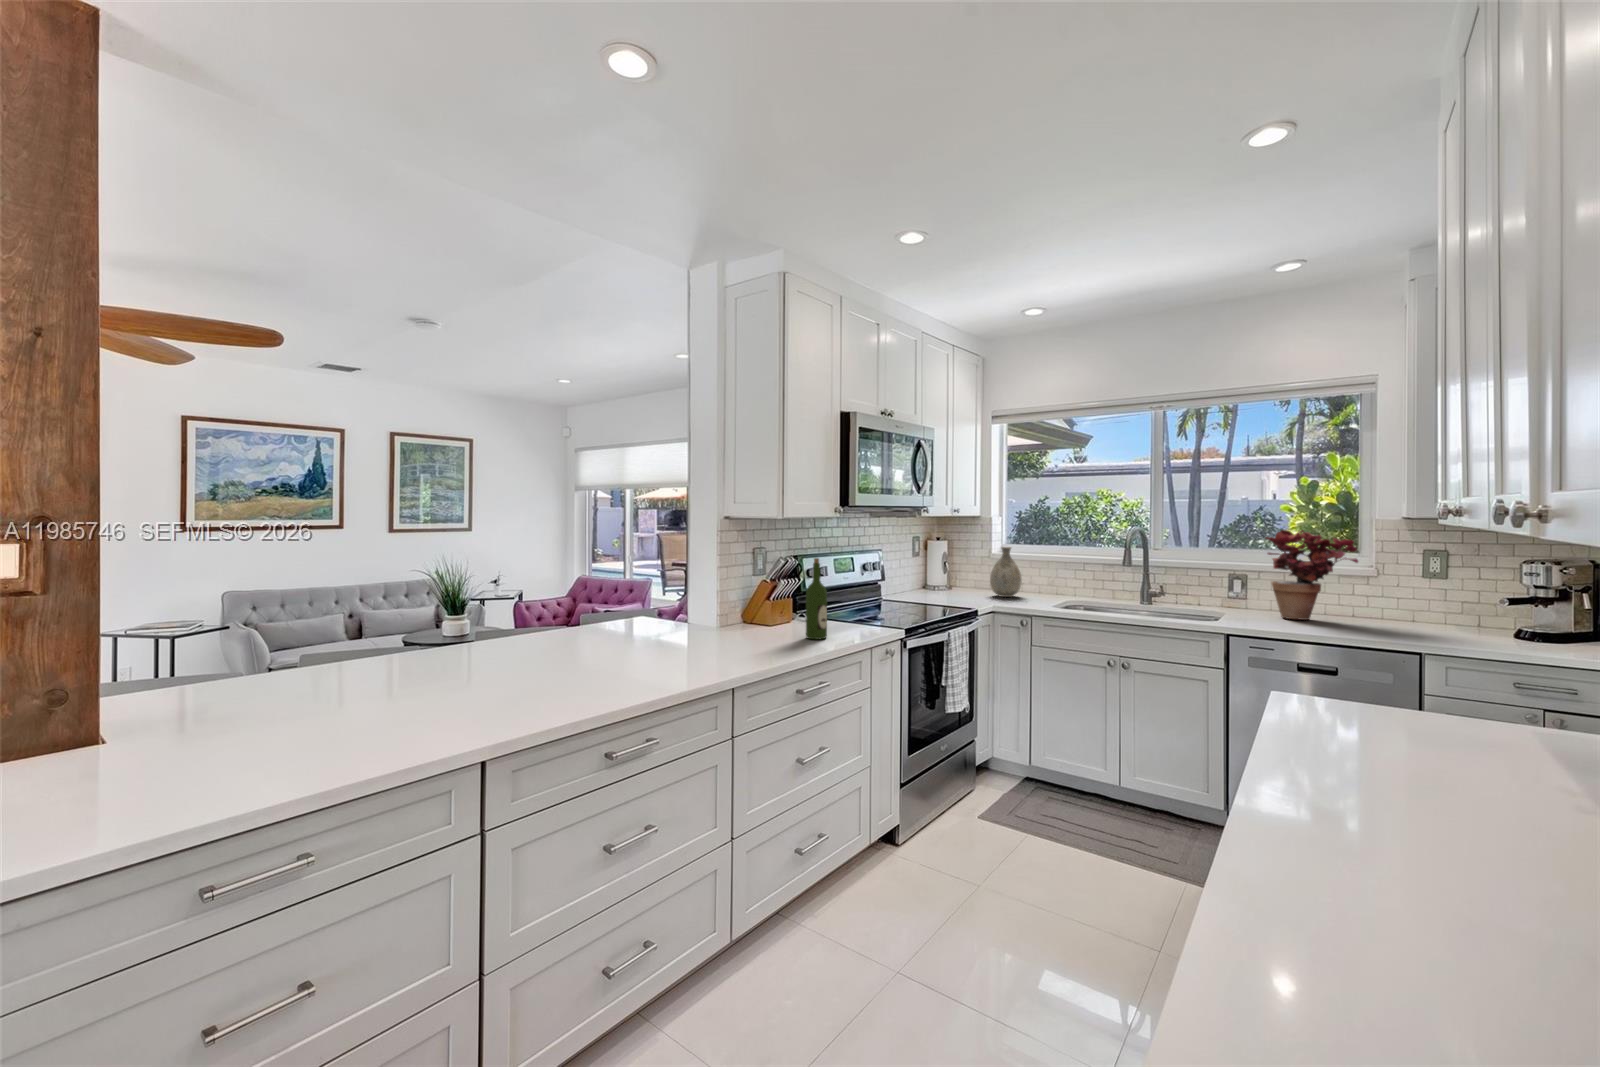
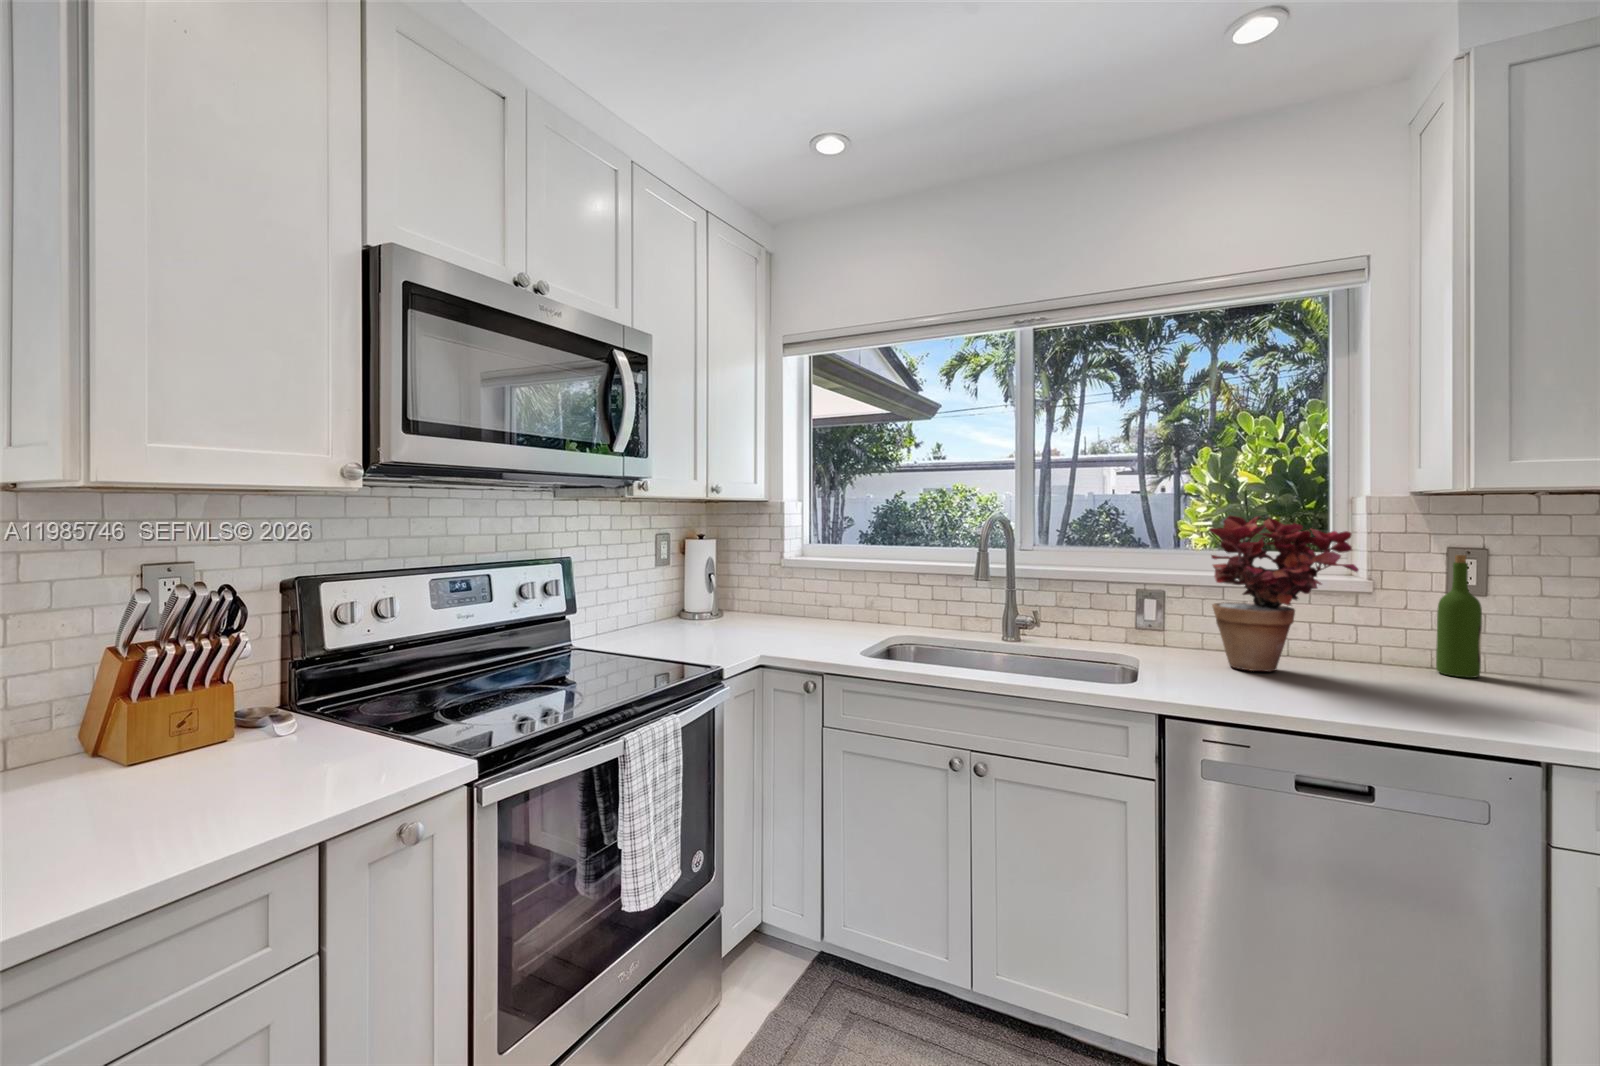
vase: present [990,547,1022,597] -> none [774,549,823,632]
wine bottle: present [806,558,827,639] -> present [1436,555,1482,678]

